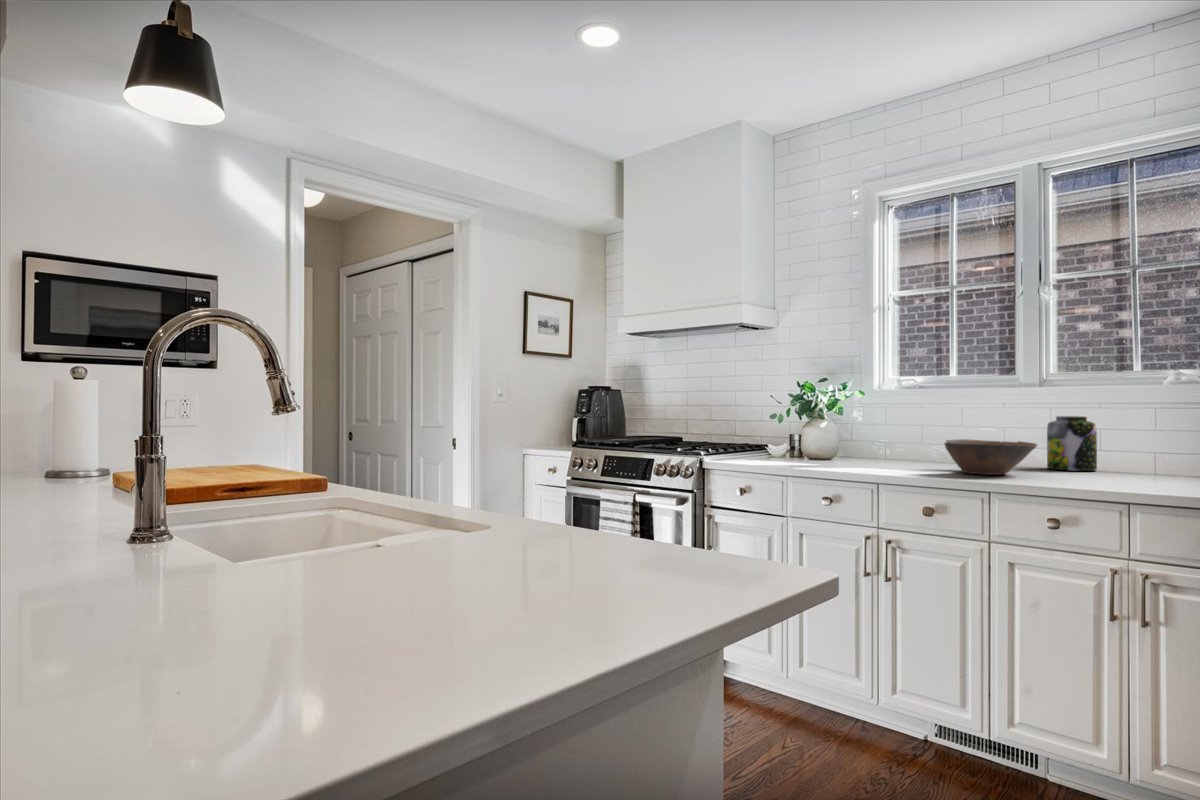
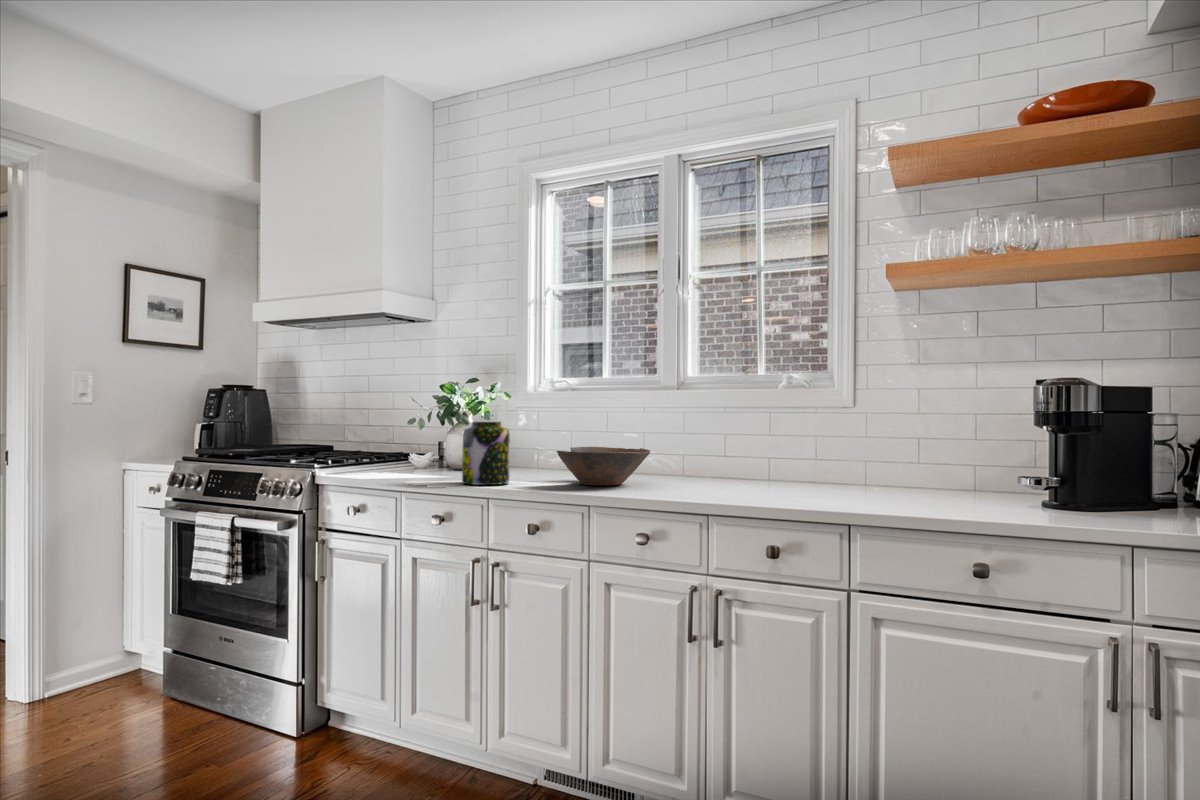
jar: present [1047,416,1097,471] -> present [462,422,510,485]

